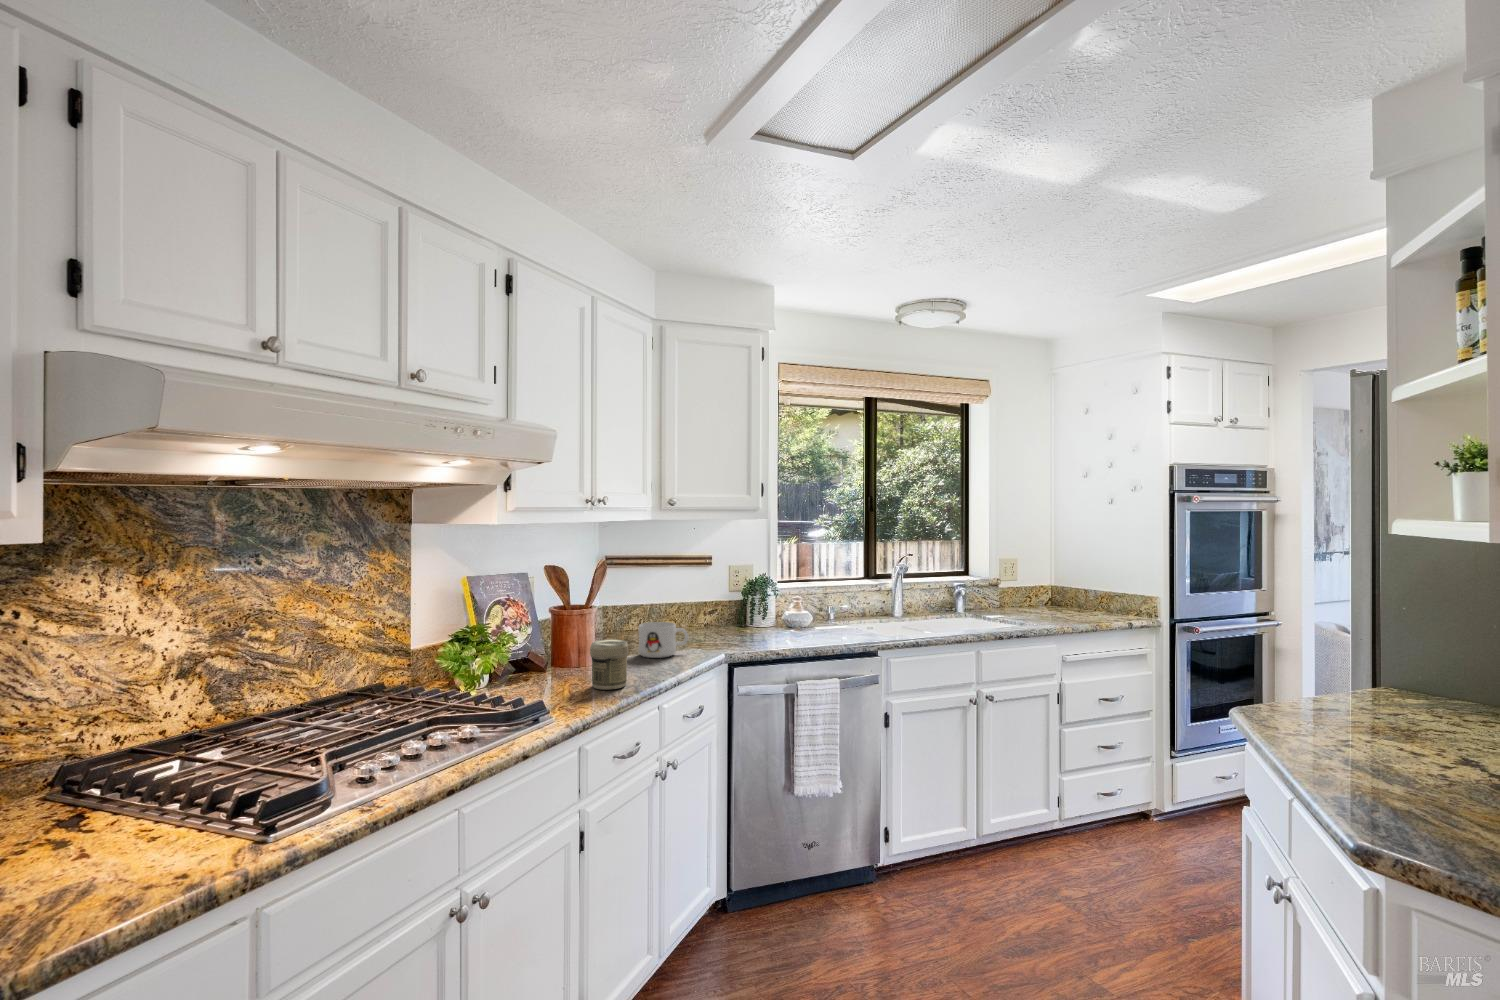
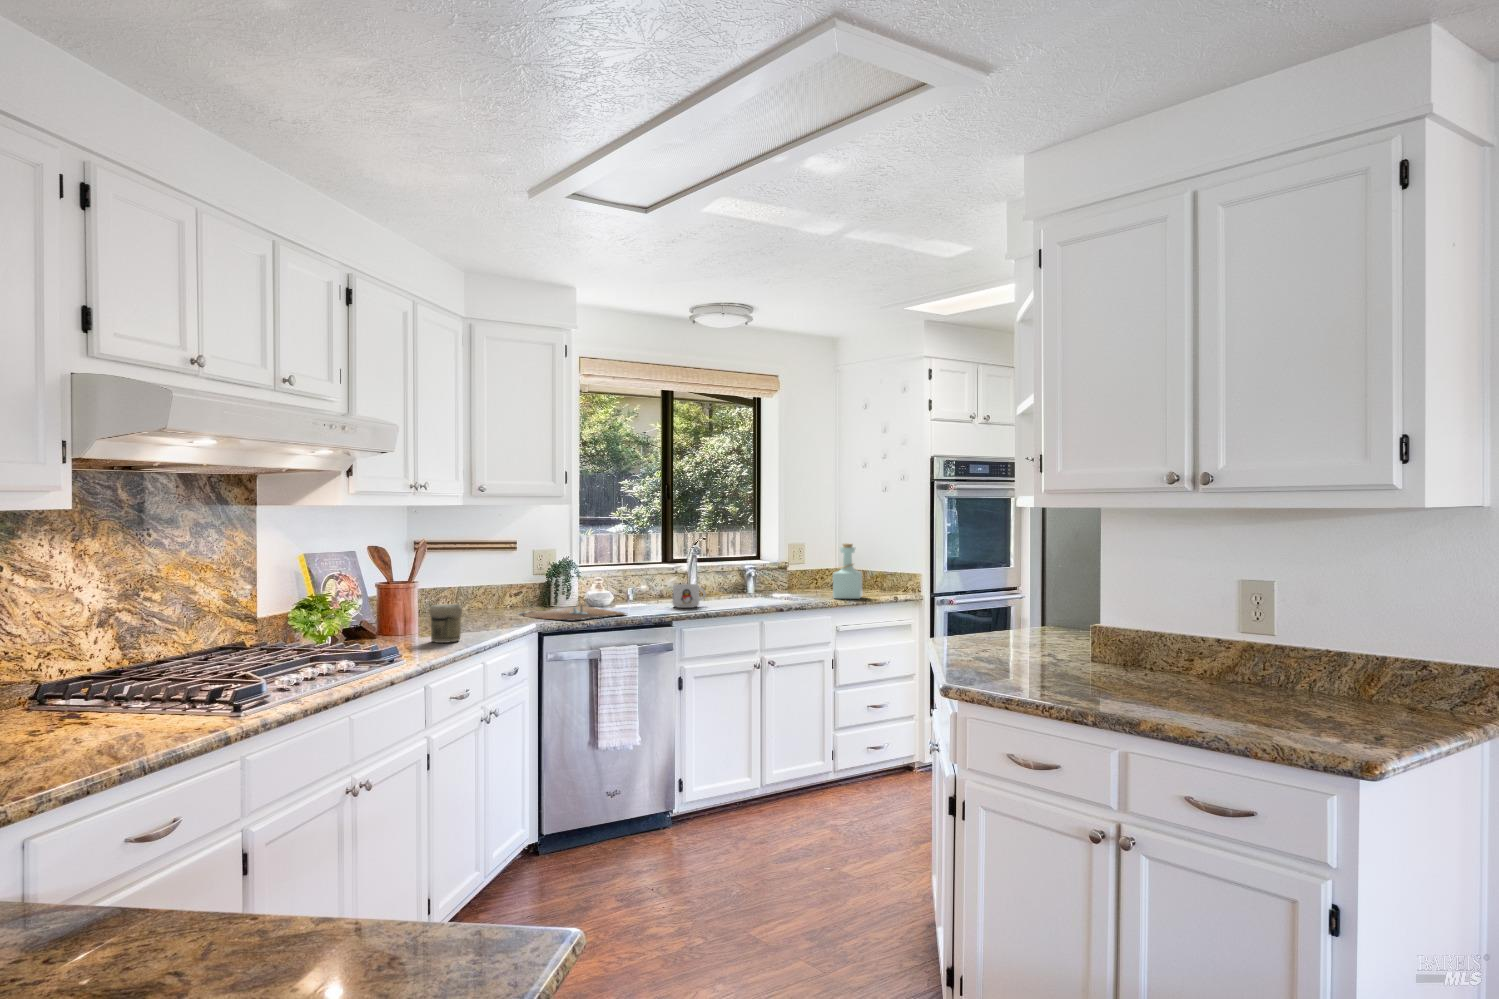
bottle: none [1055,557,1097,622] -> present [830,543,863,599]
mug: present [639,622,688,658] -> present [672,584,706,608]
cutting board: none [704,627,828,652] -> present [517,605,626,621]

